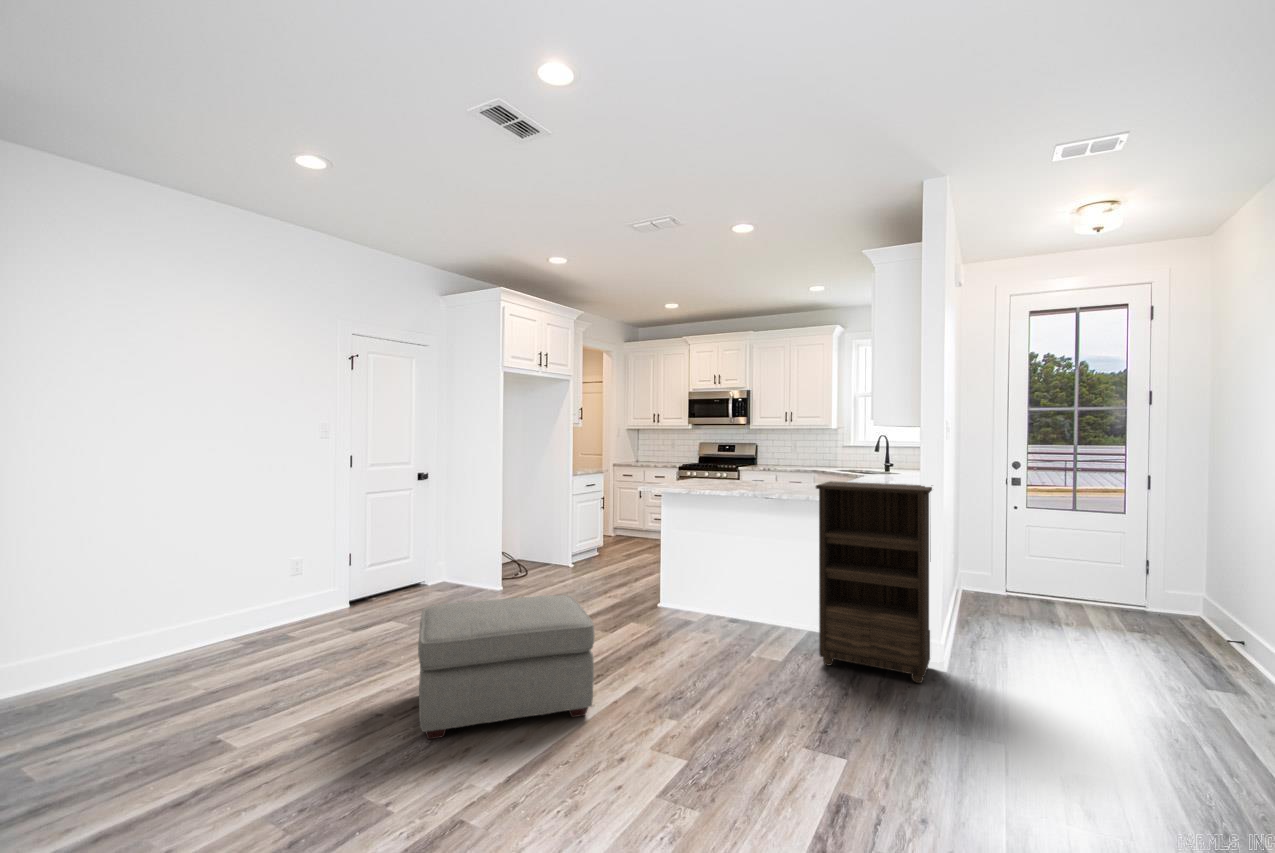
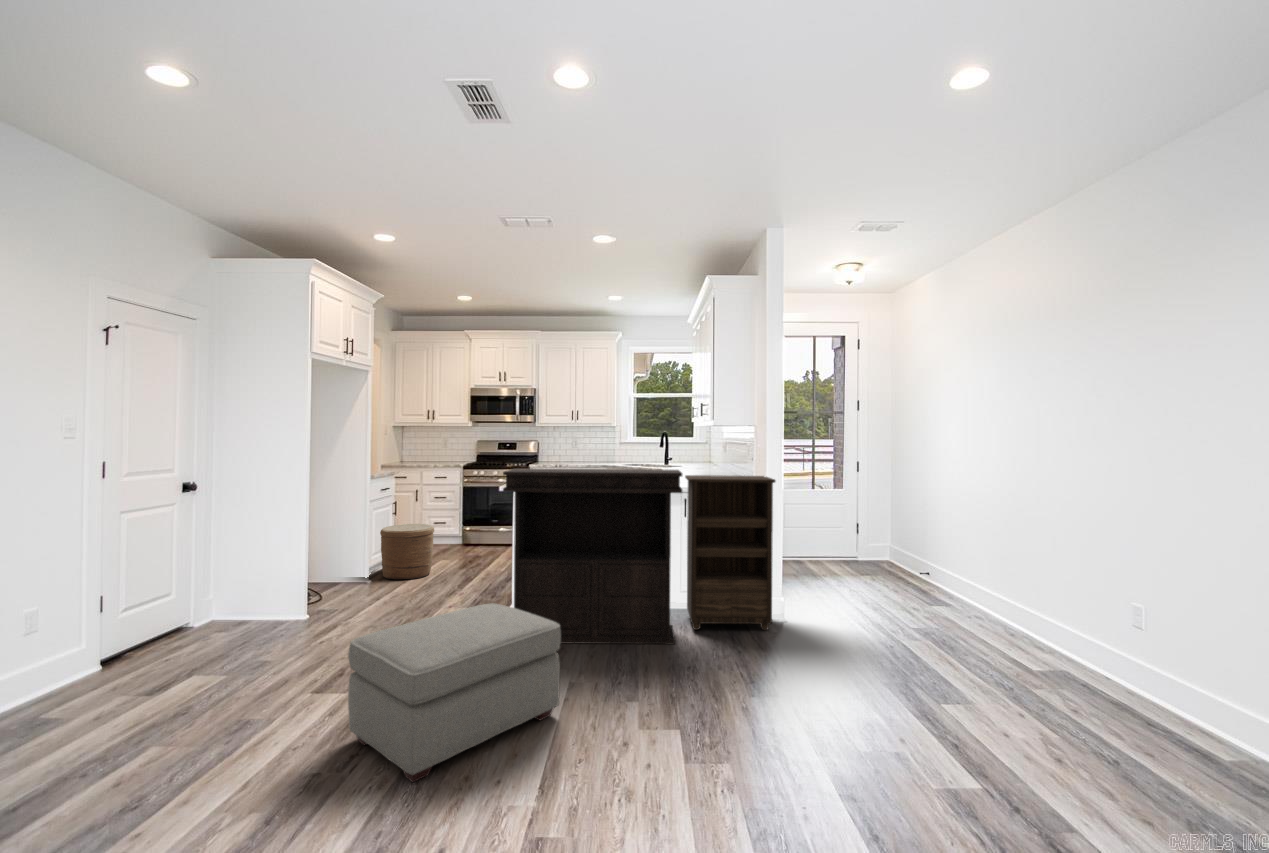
console table: none [616,468,807,676] -> present [503,469,682,644]
woven basket: none [582,519,629,571] -> present [380,524,434,579]

